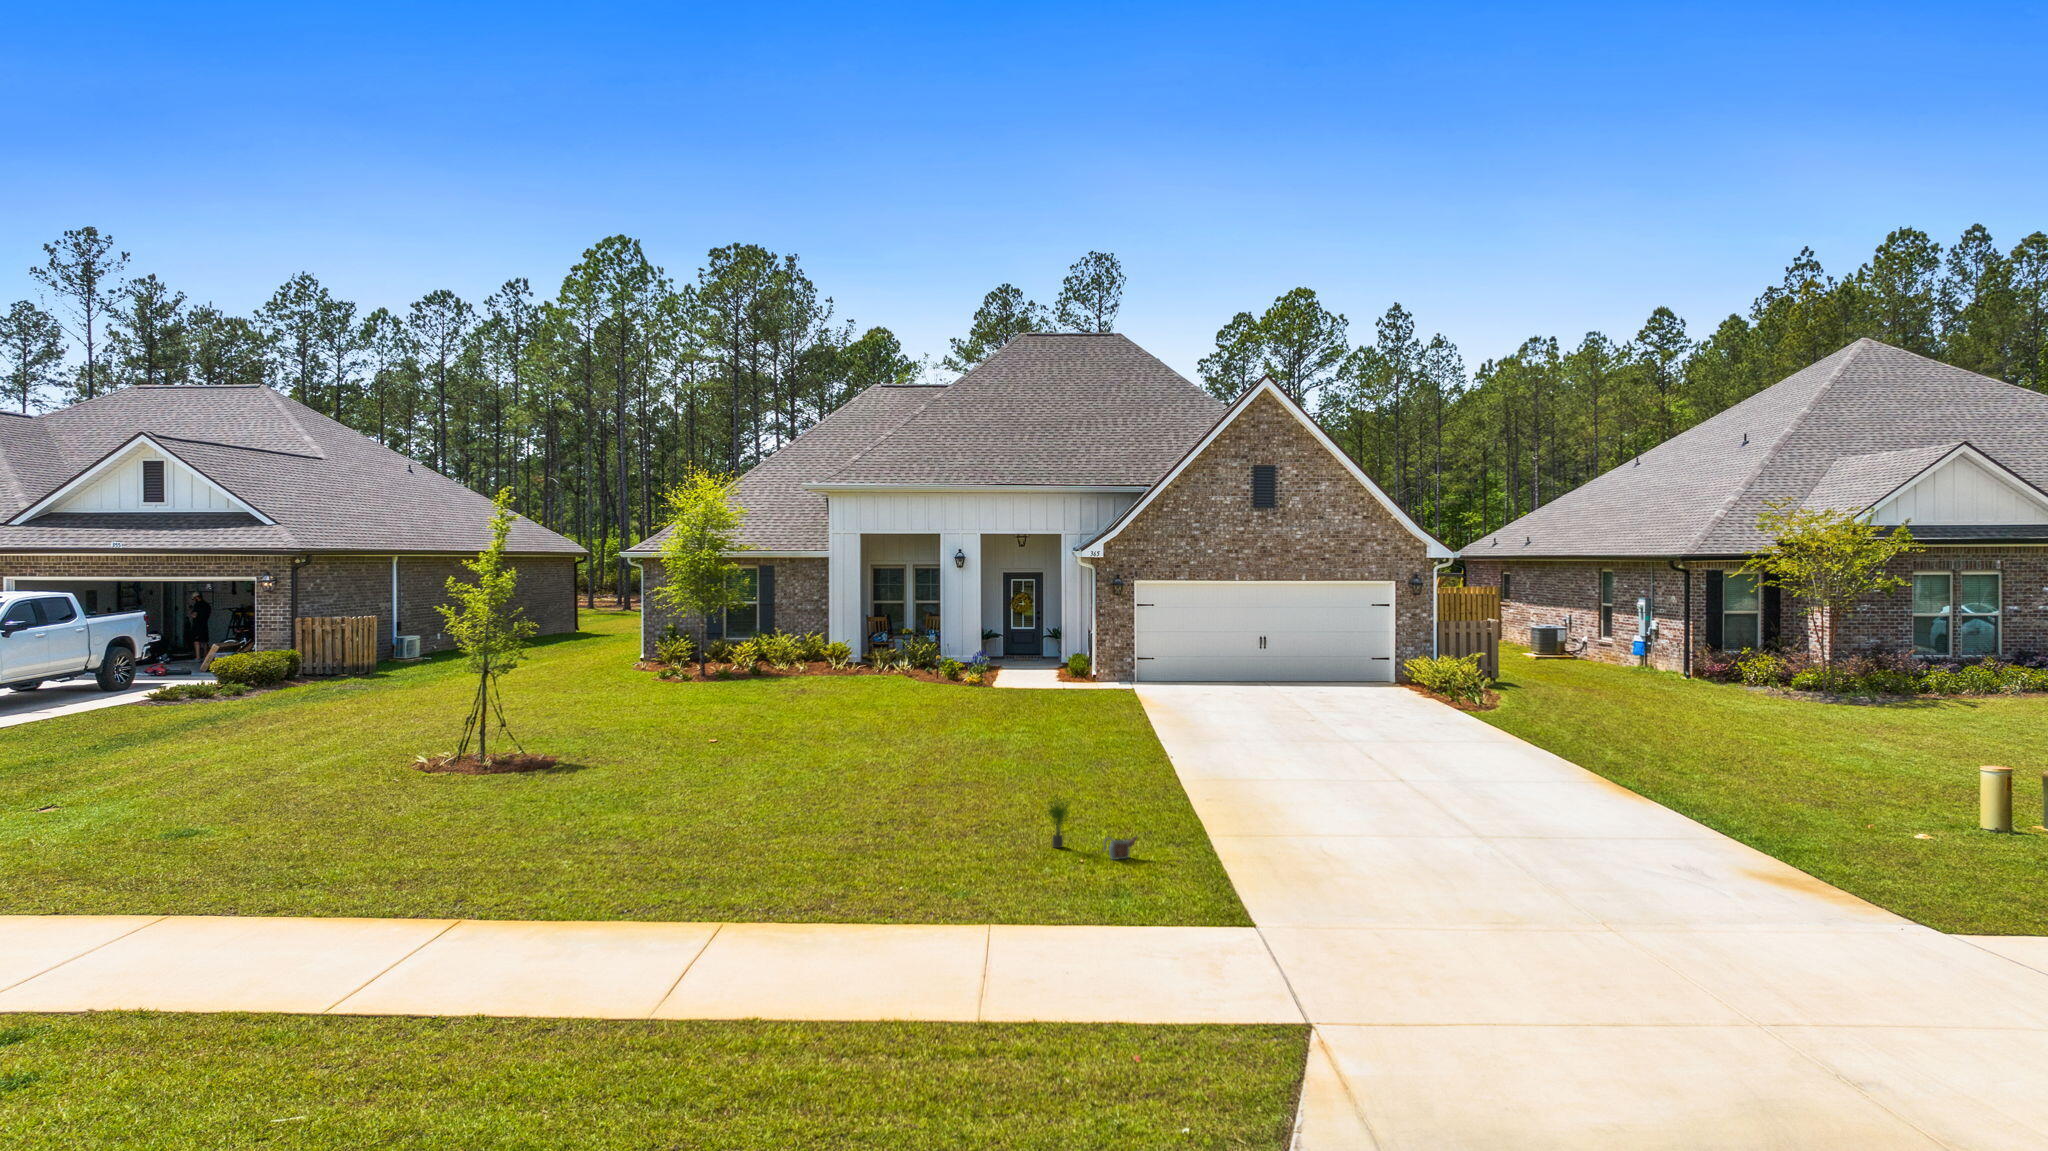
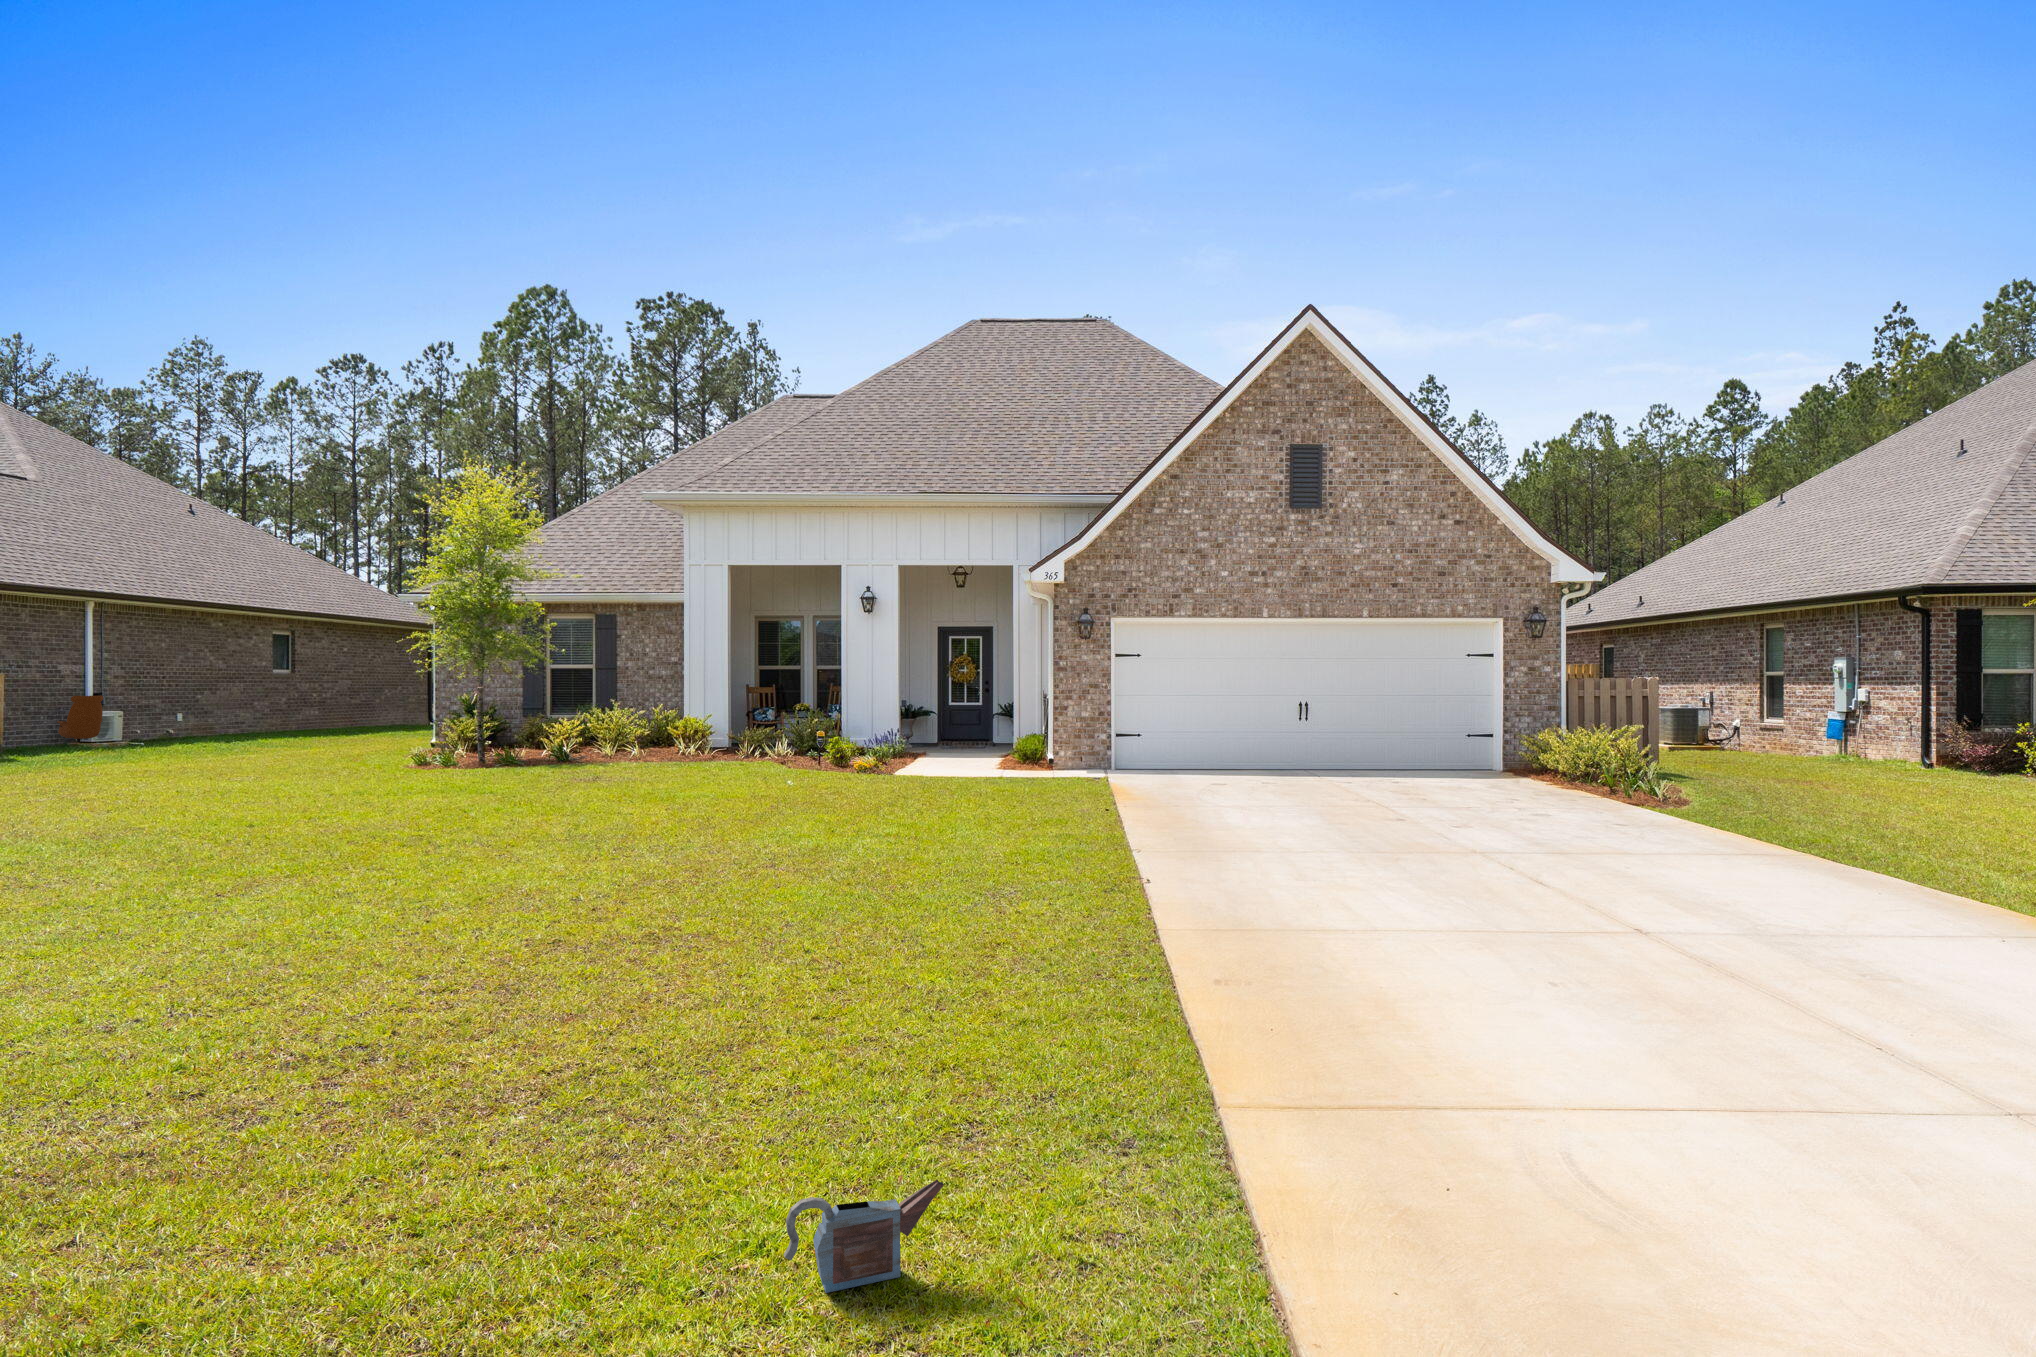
lounge chair: none [377,627,418,668] -> present [57,695,104,742]
potted plant: present [1048,796,1070,848] -> none [601,993,733,1208]

